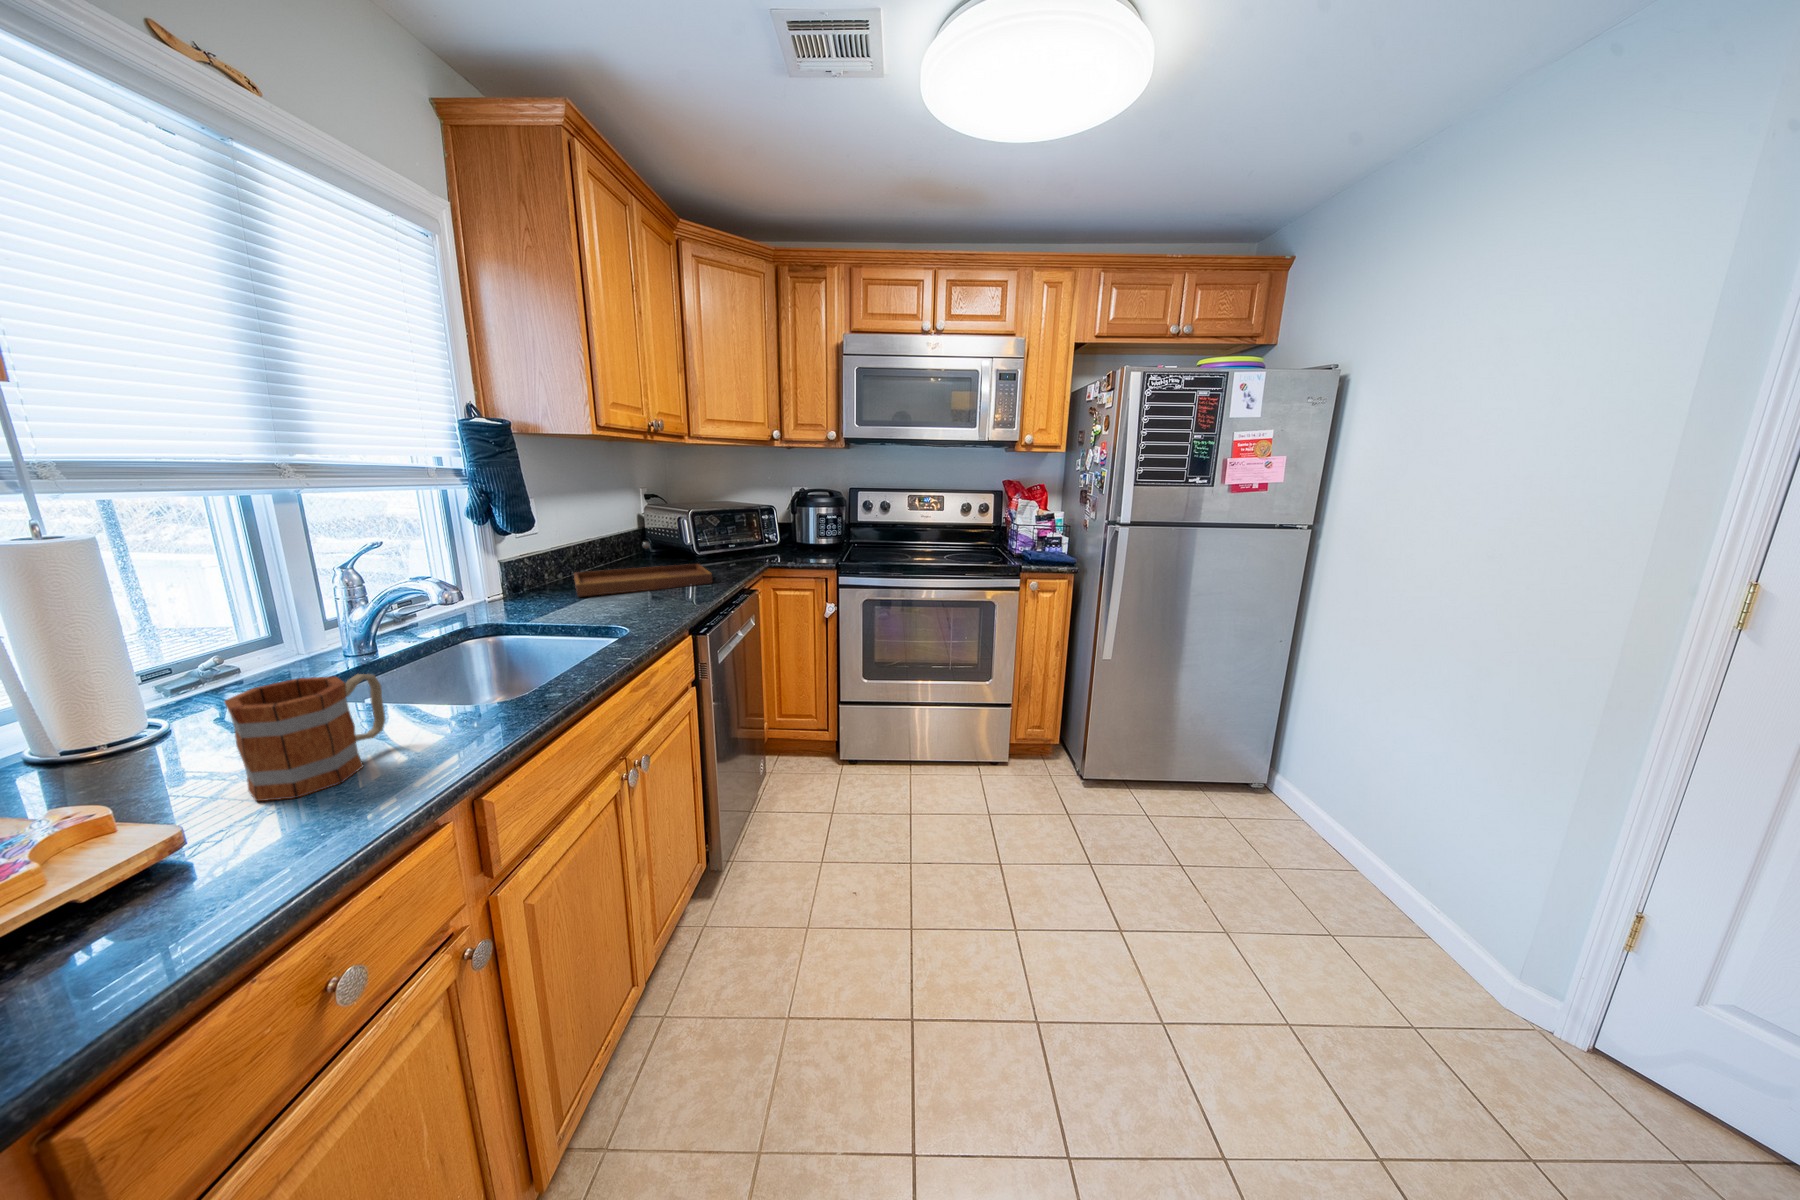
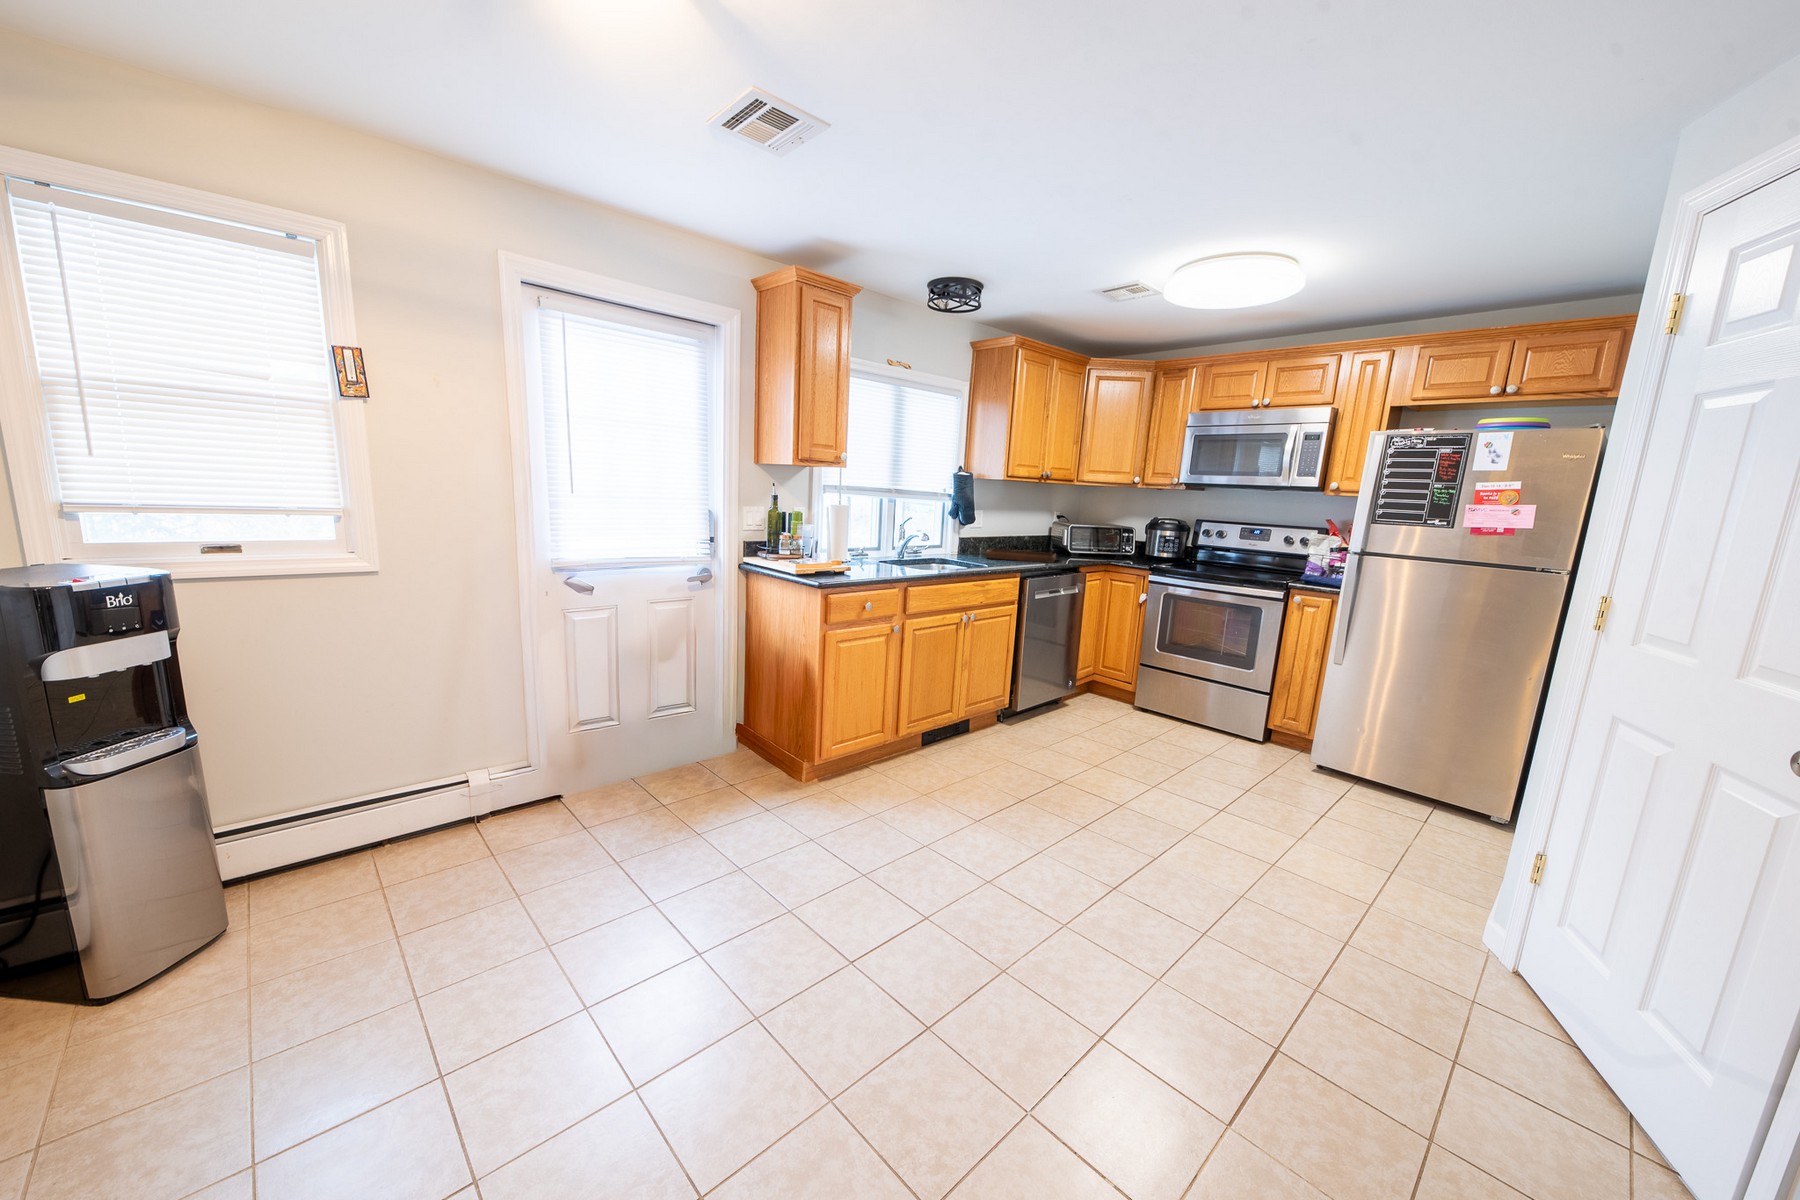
mug: present [224,674,385,801] -> none [864,545,895,573]

